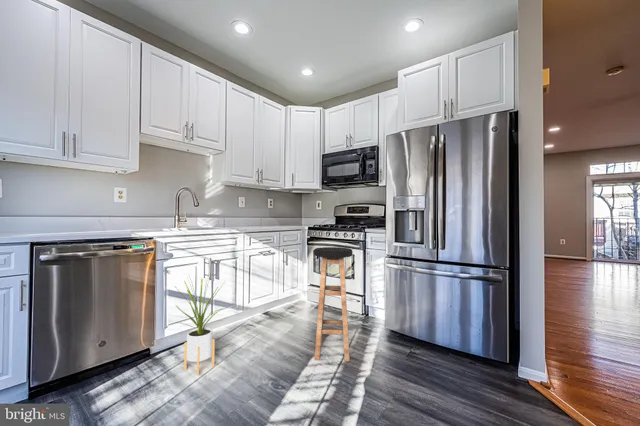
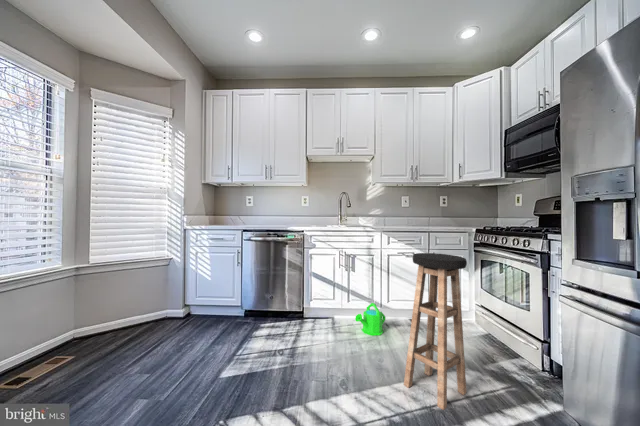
house plant: present [176,279,222,375] -> none [287,260,332,346]
watering can: none [236,306,258,338] -> present [355,303,386,336]

